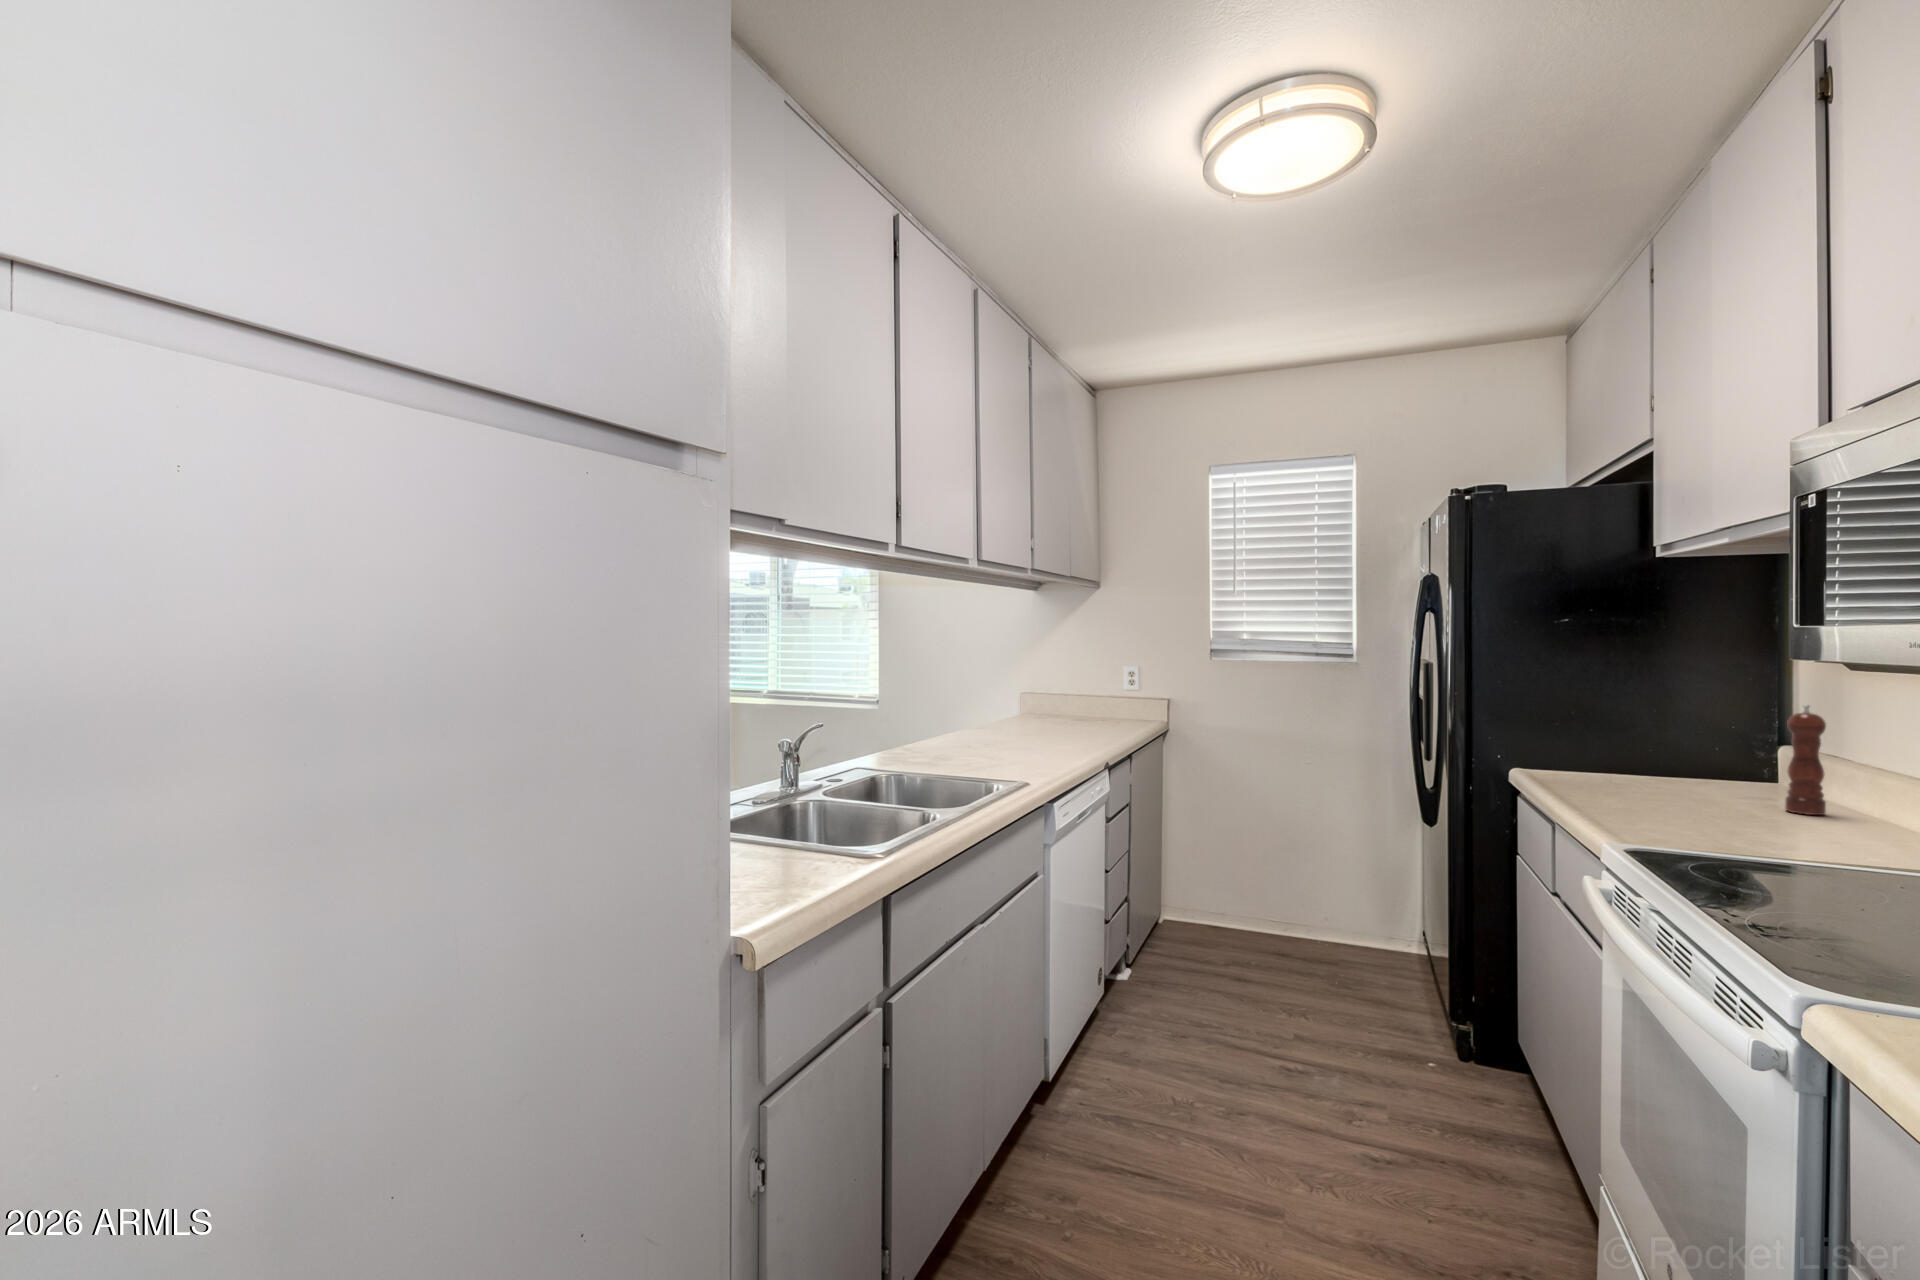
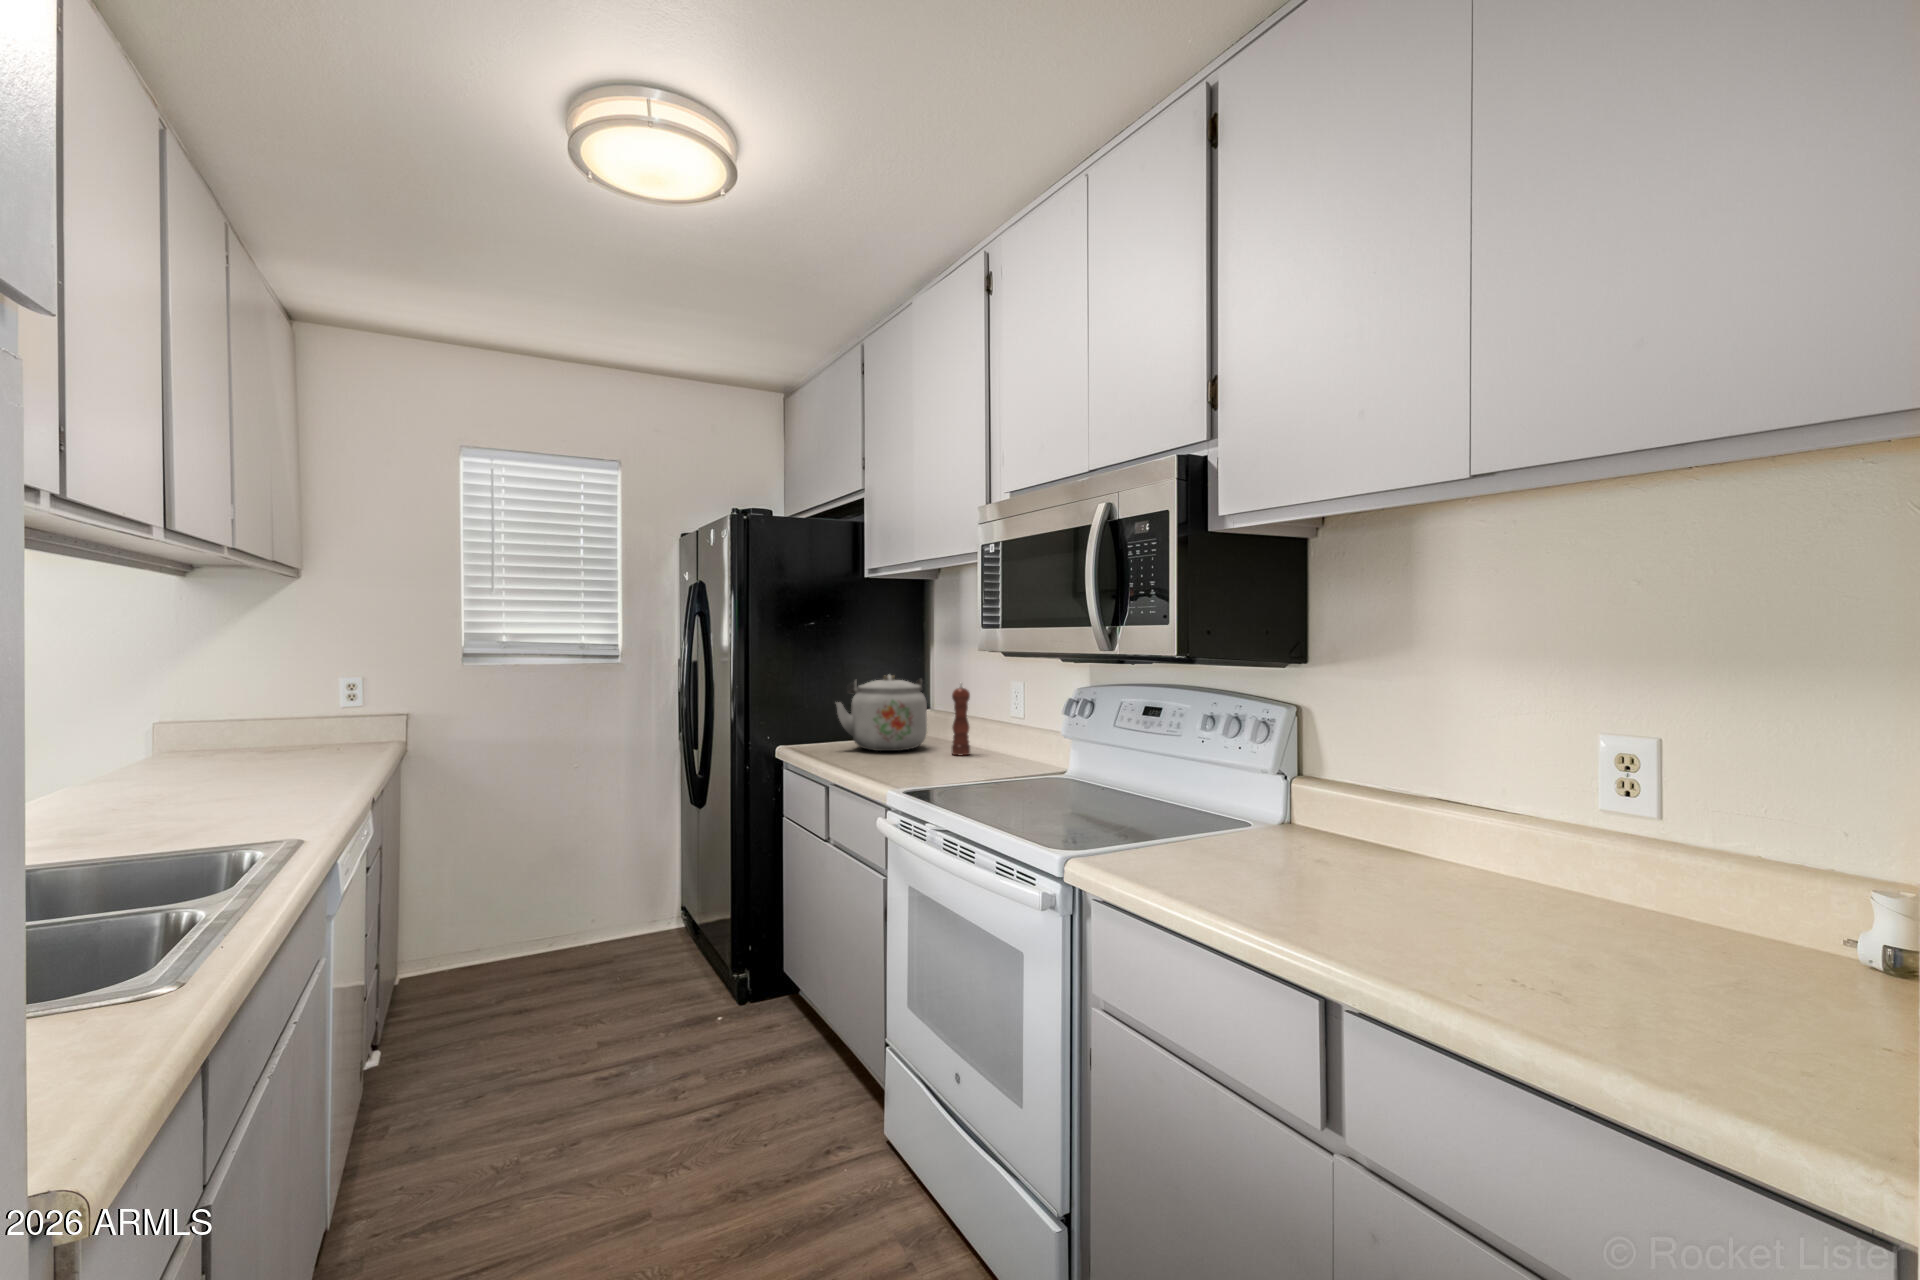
kettle: none [1586,687,1749,794] -> present [836,675,927,751]

